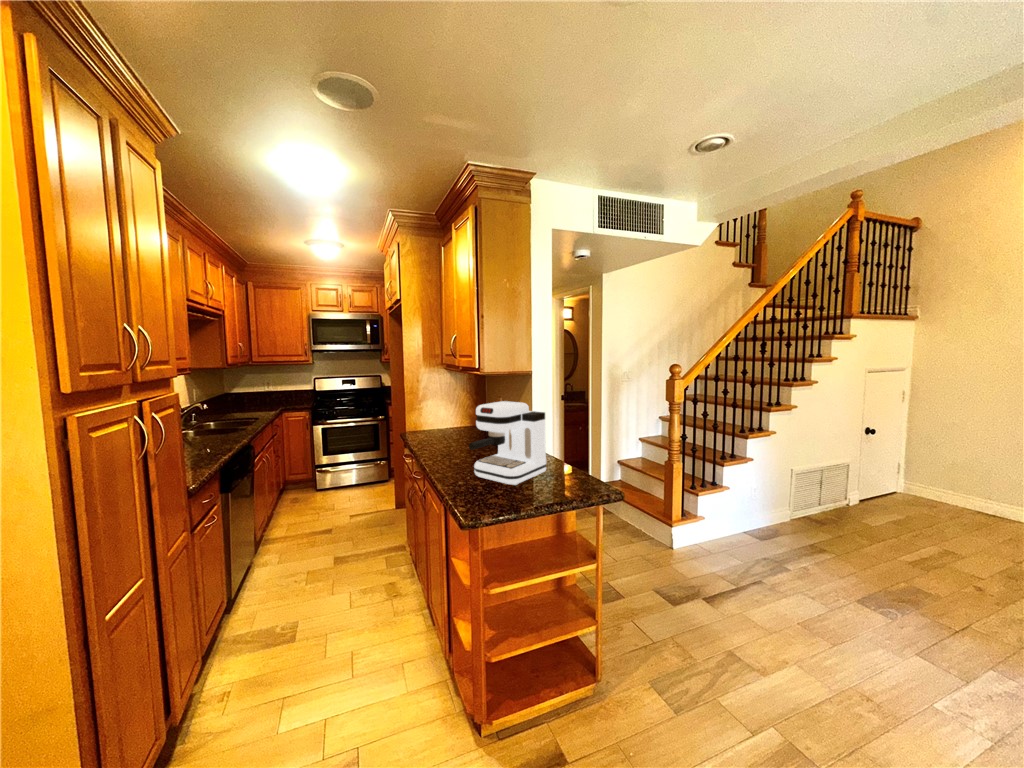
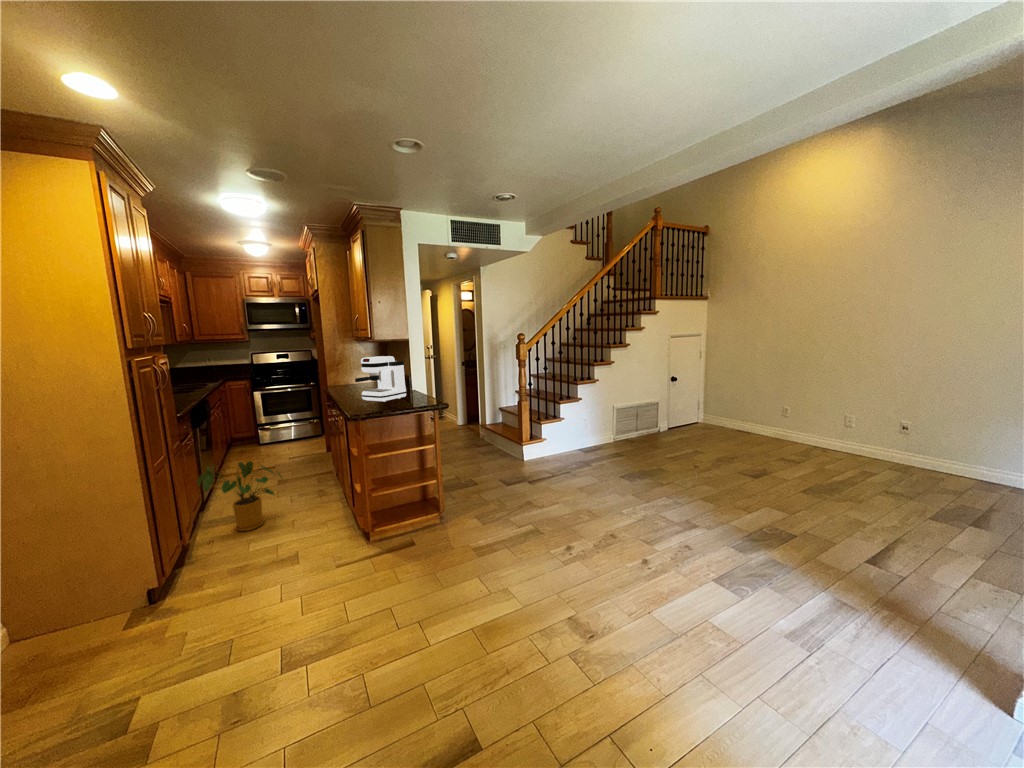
house plant: none [209,568,343,689] -> present [197,461,282,531]

